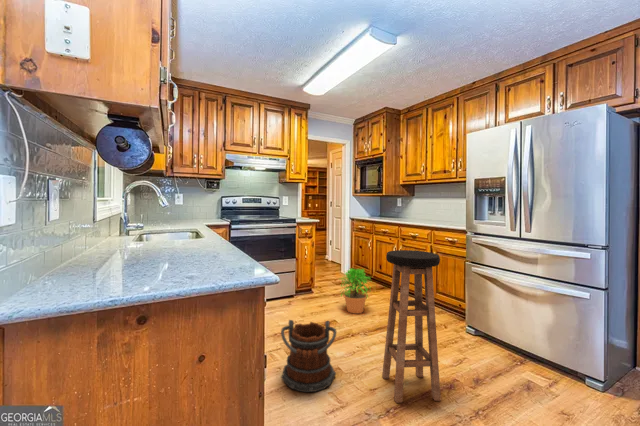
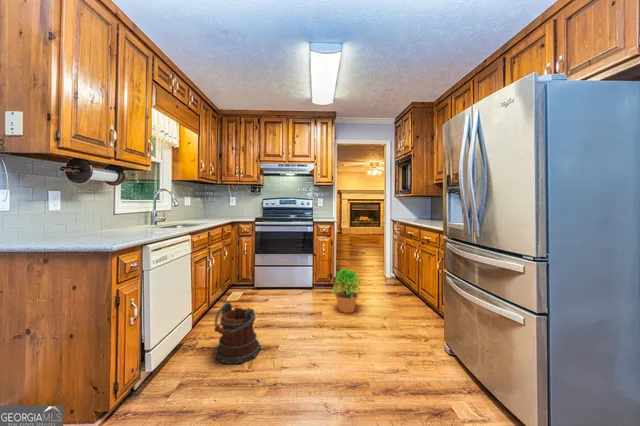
bar stool: present [382,250,441,403] -> none [271,254,326,405]

